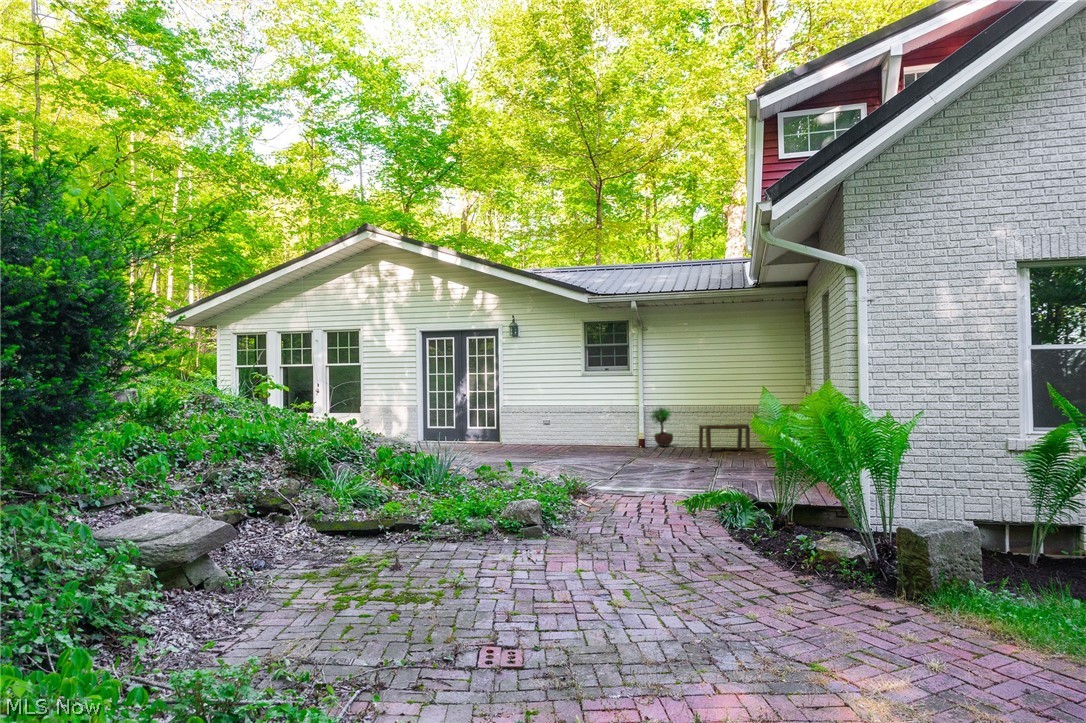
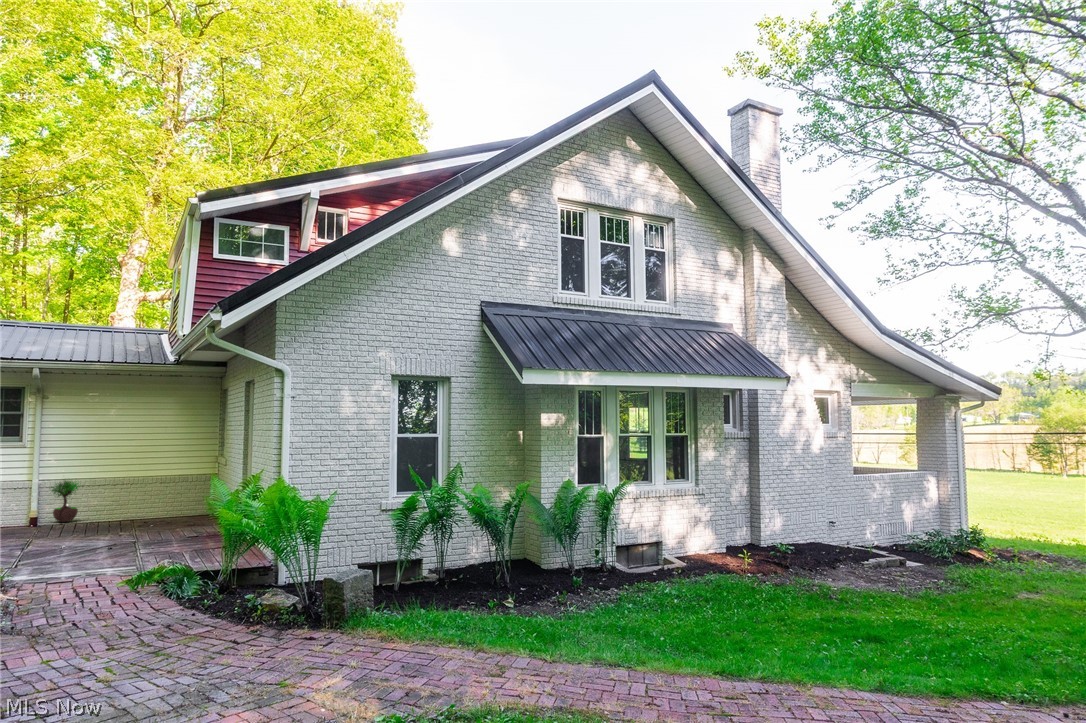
bench: present [699,424,750,452] -> none [110,494,171,525]

